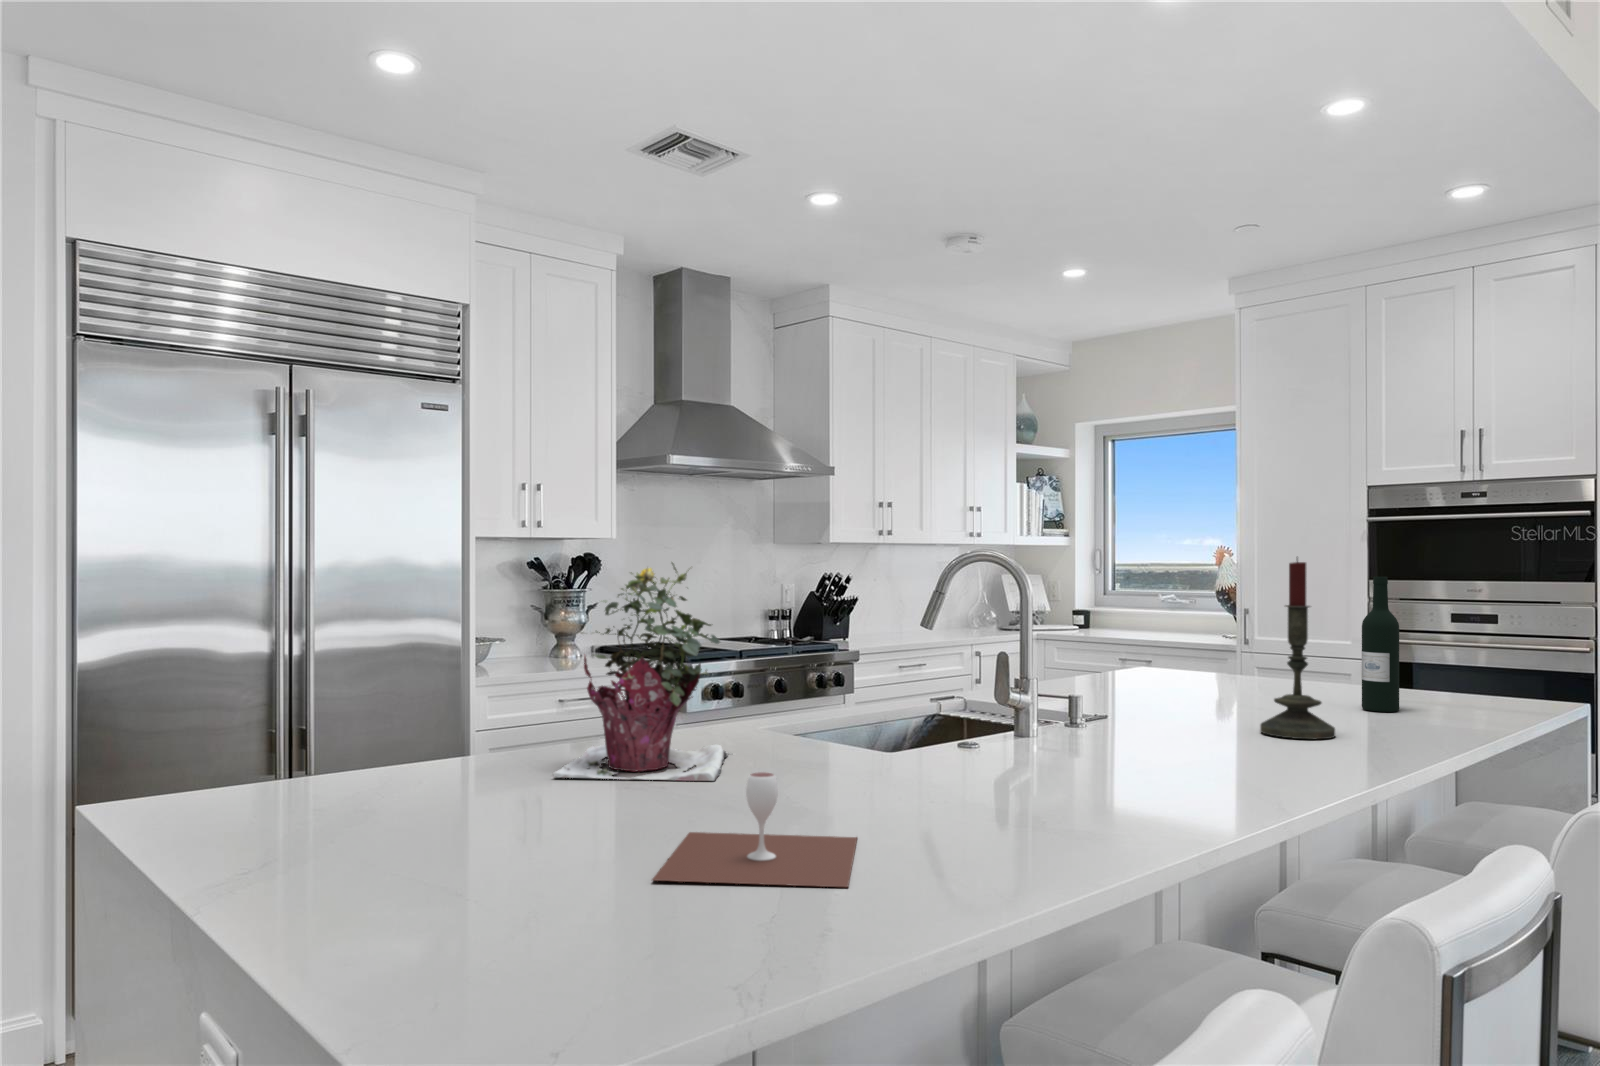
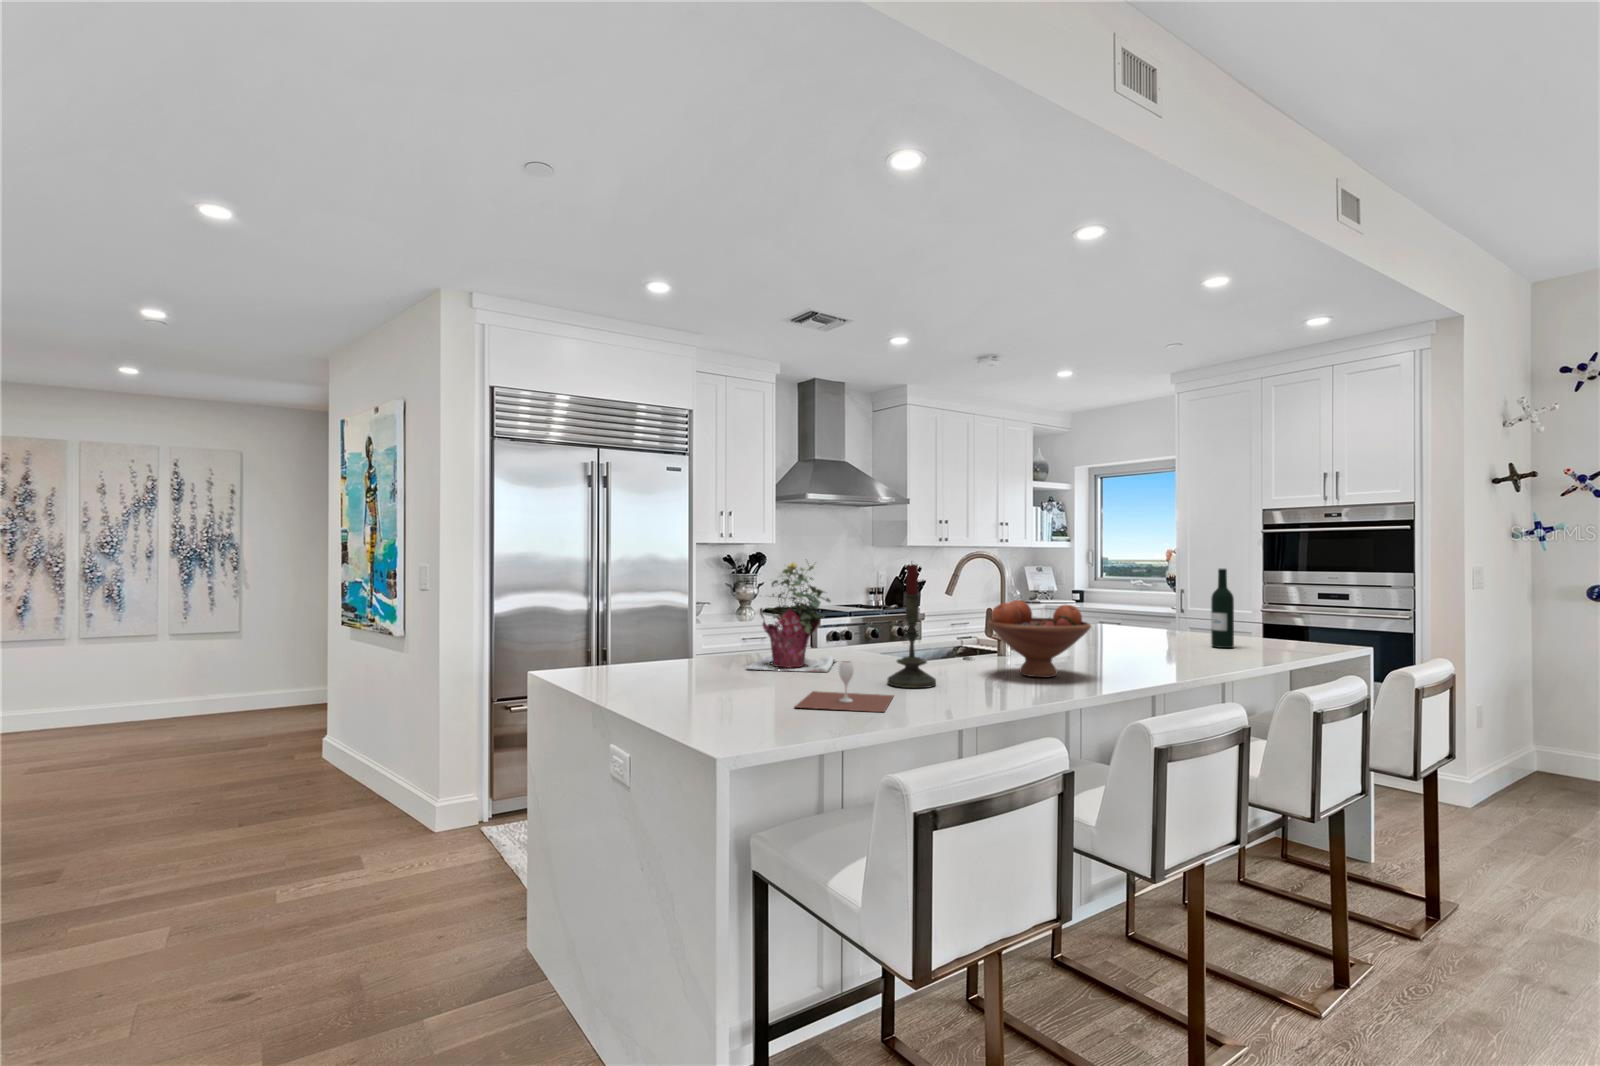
candle: present [1260,561,1335,739] -> present [887,564,936,688]
fruit bowl: none [1018,636,1212,784] -> present [988,600,1091,677]

